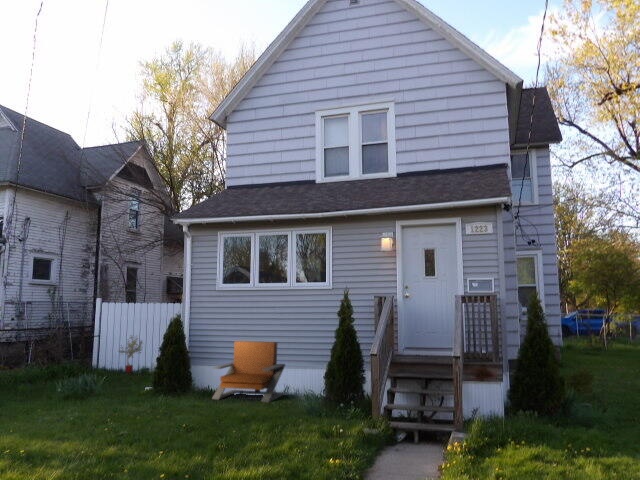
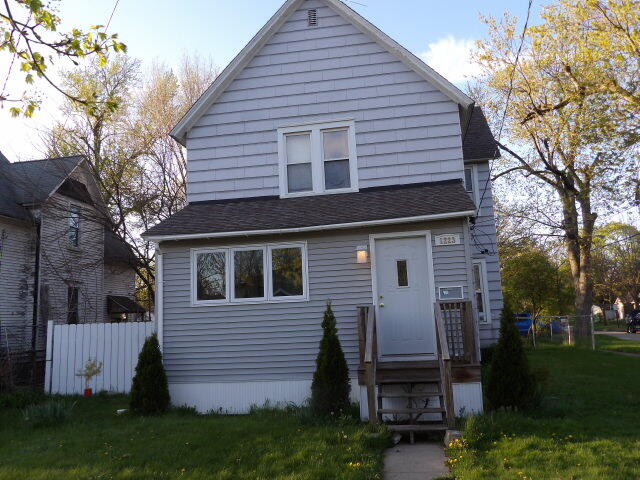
lounge chair: present [212,341,285,402] -> none [195,357,266,421]

